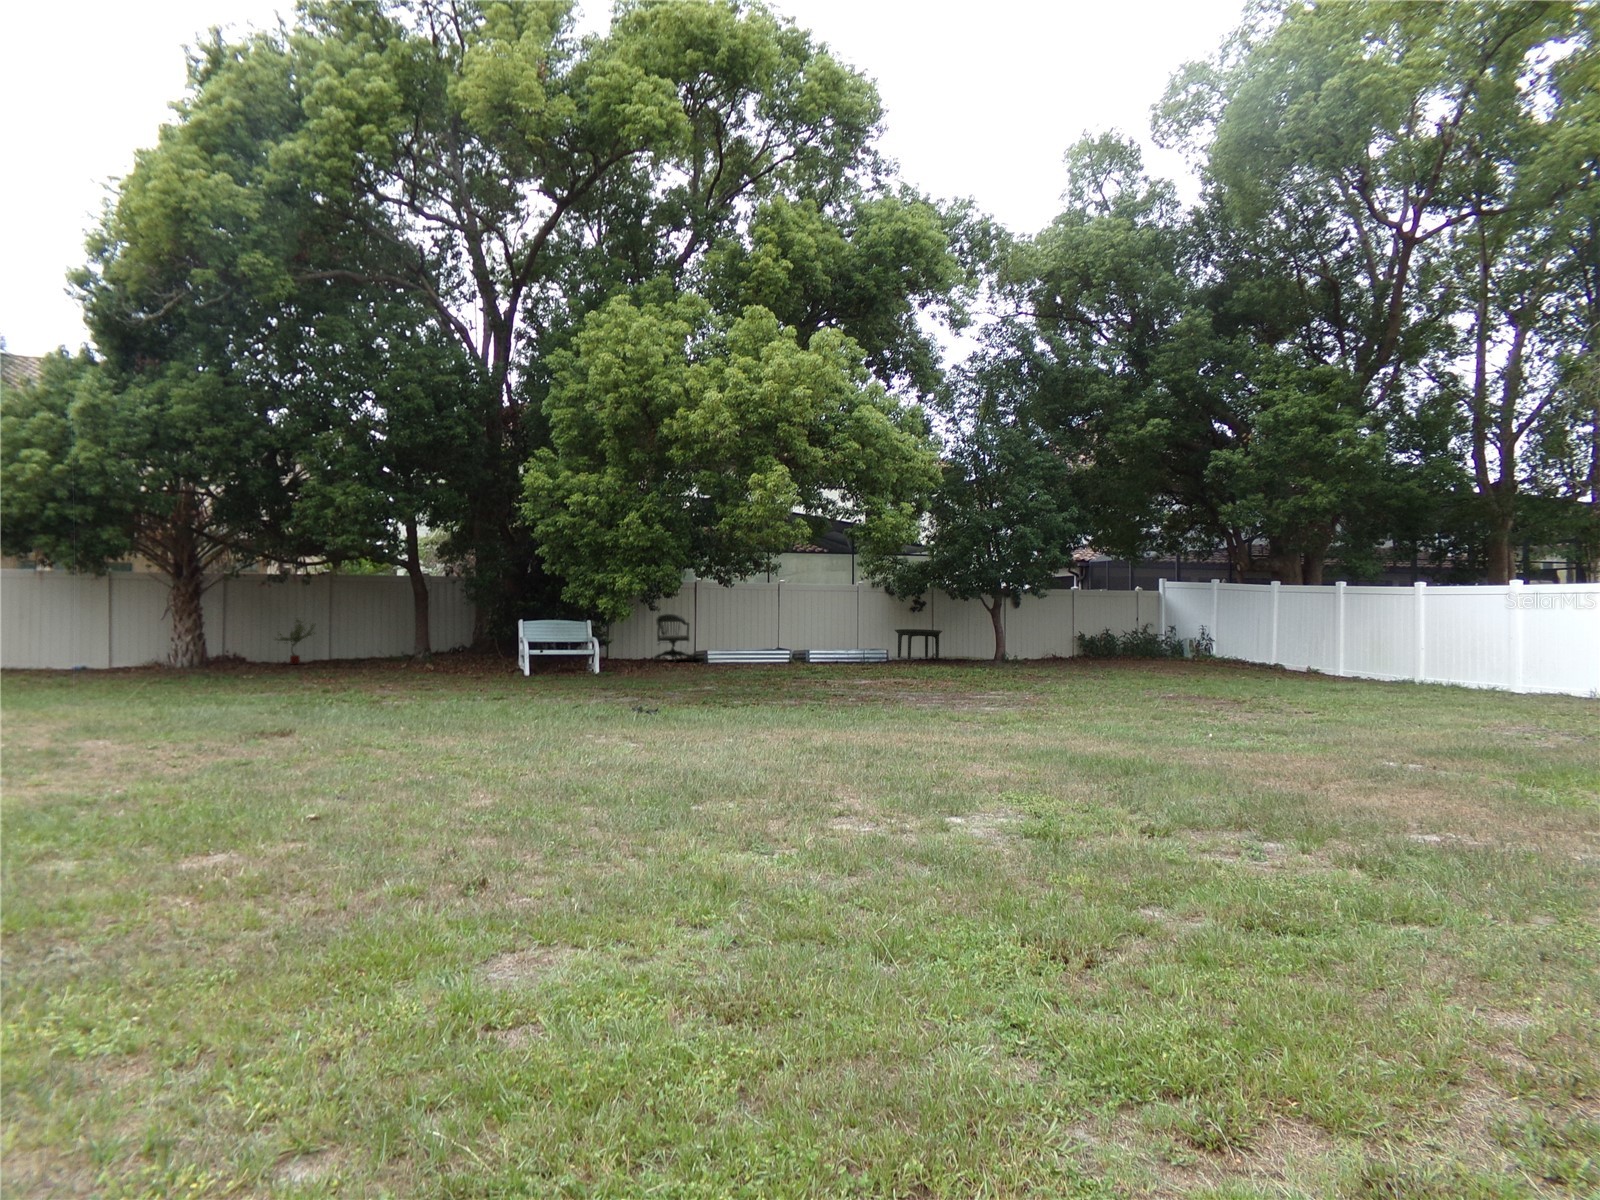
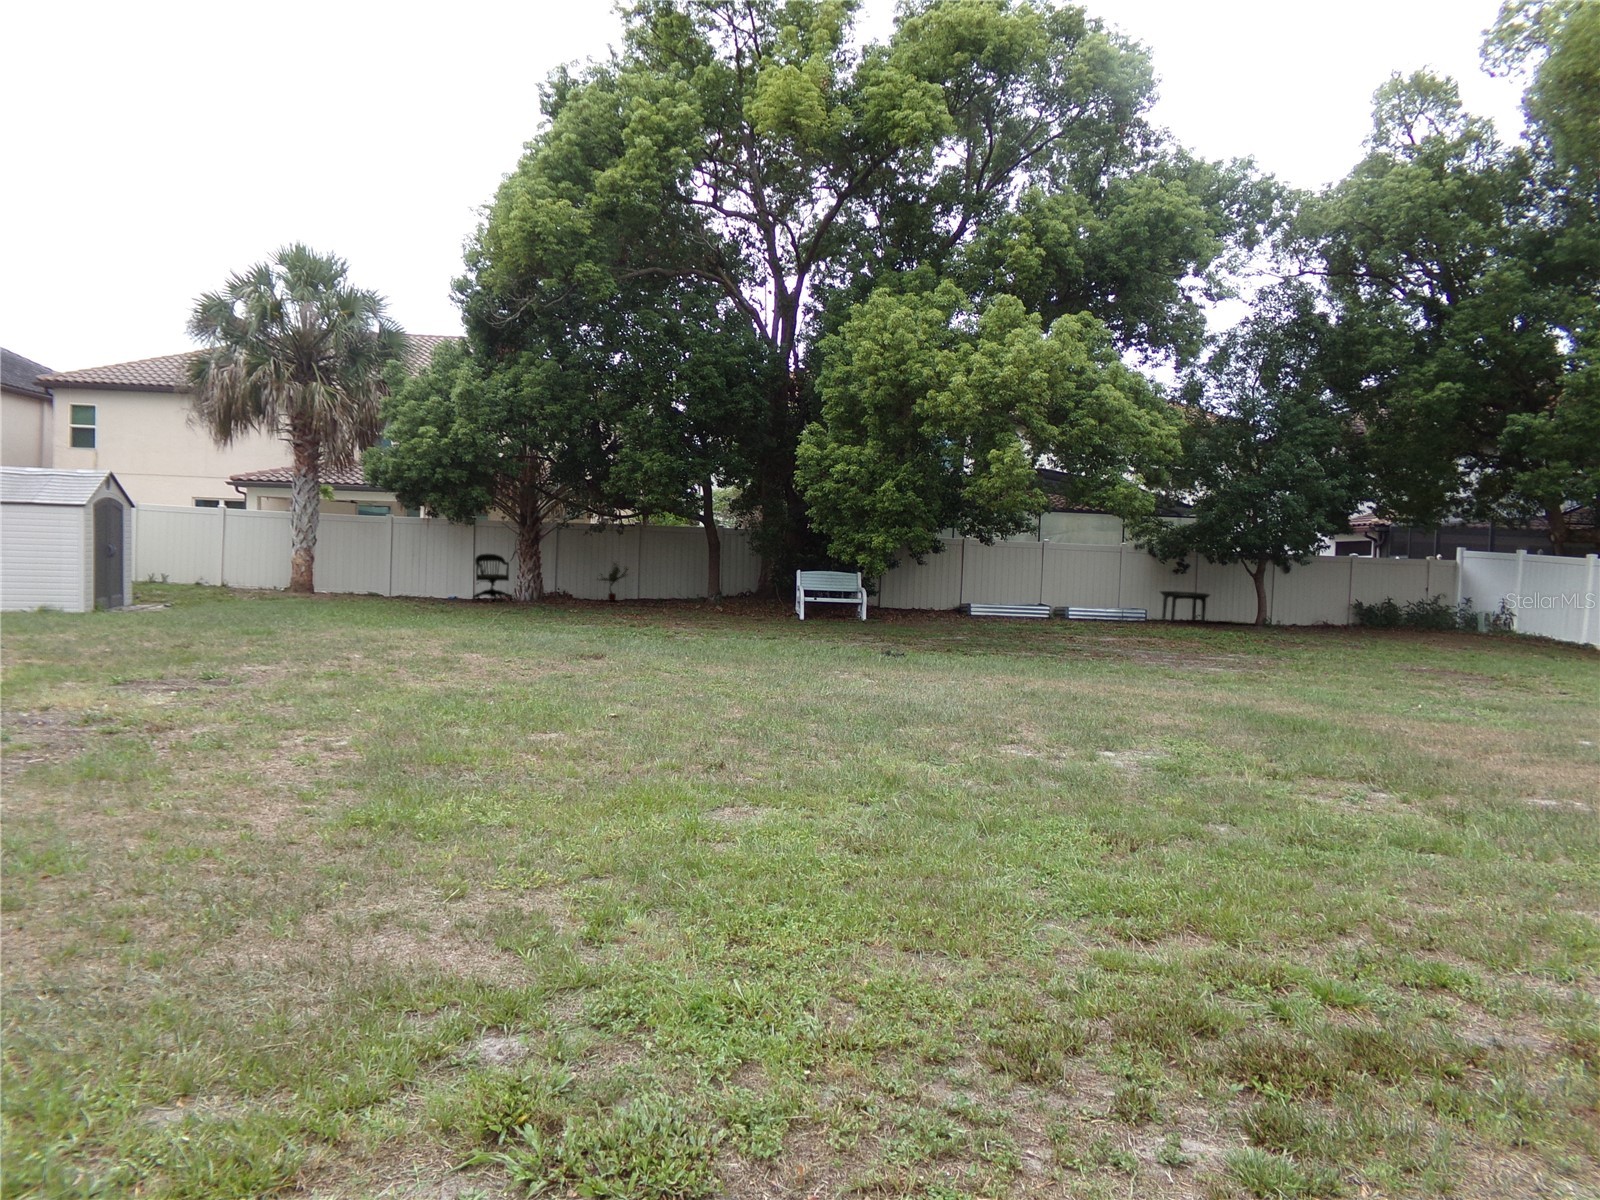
chair: present [654,614,693,662] -> present [473,554,512,601]

